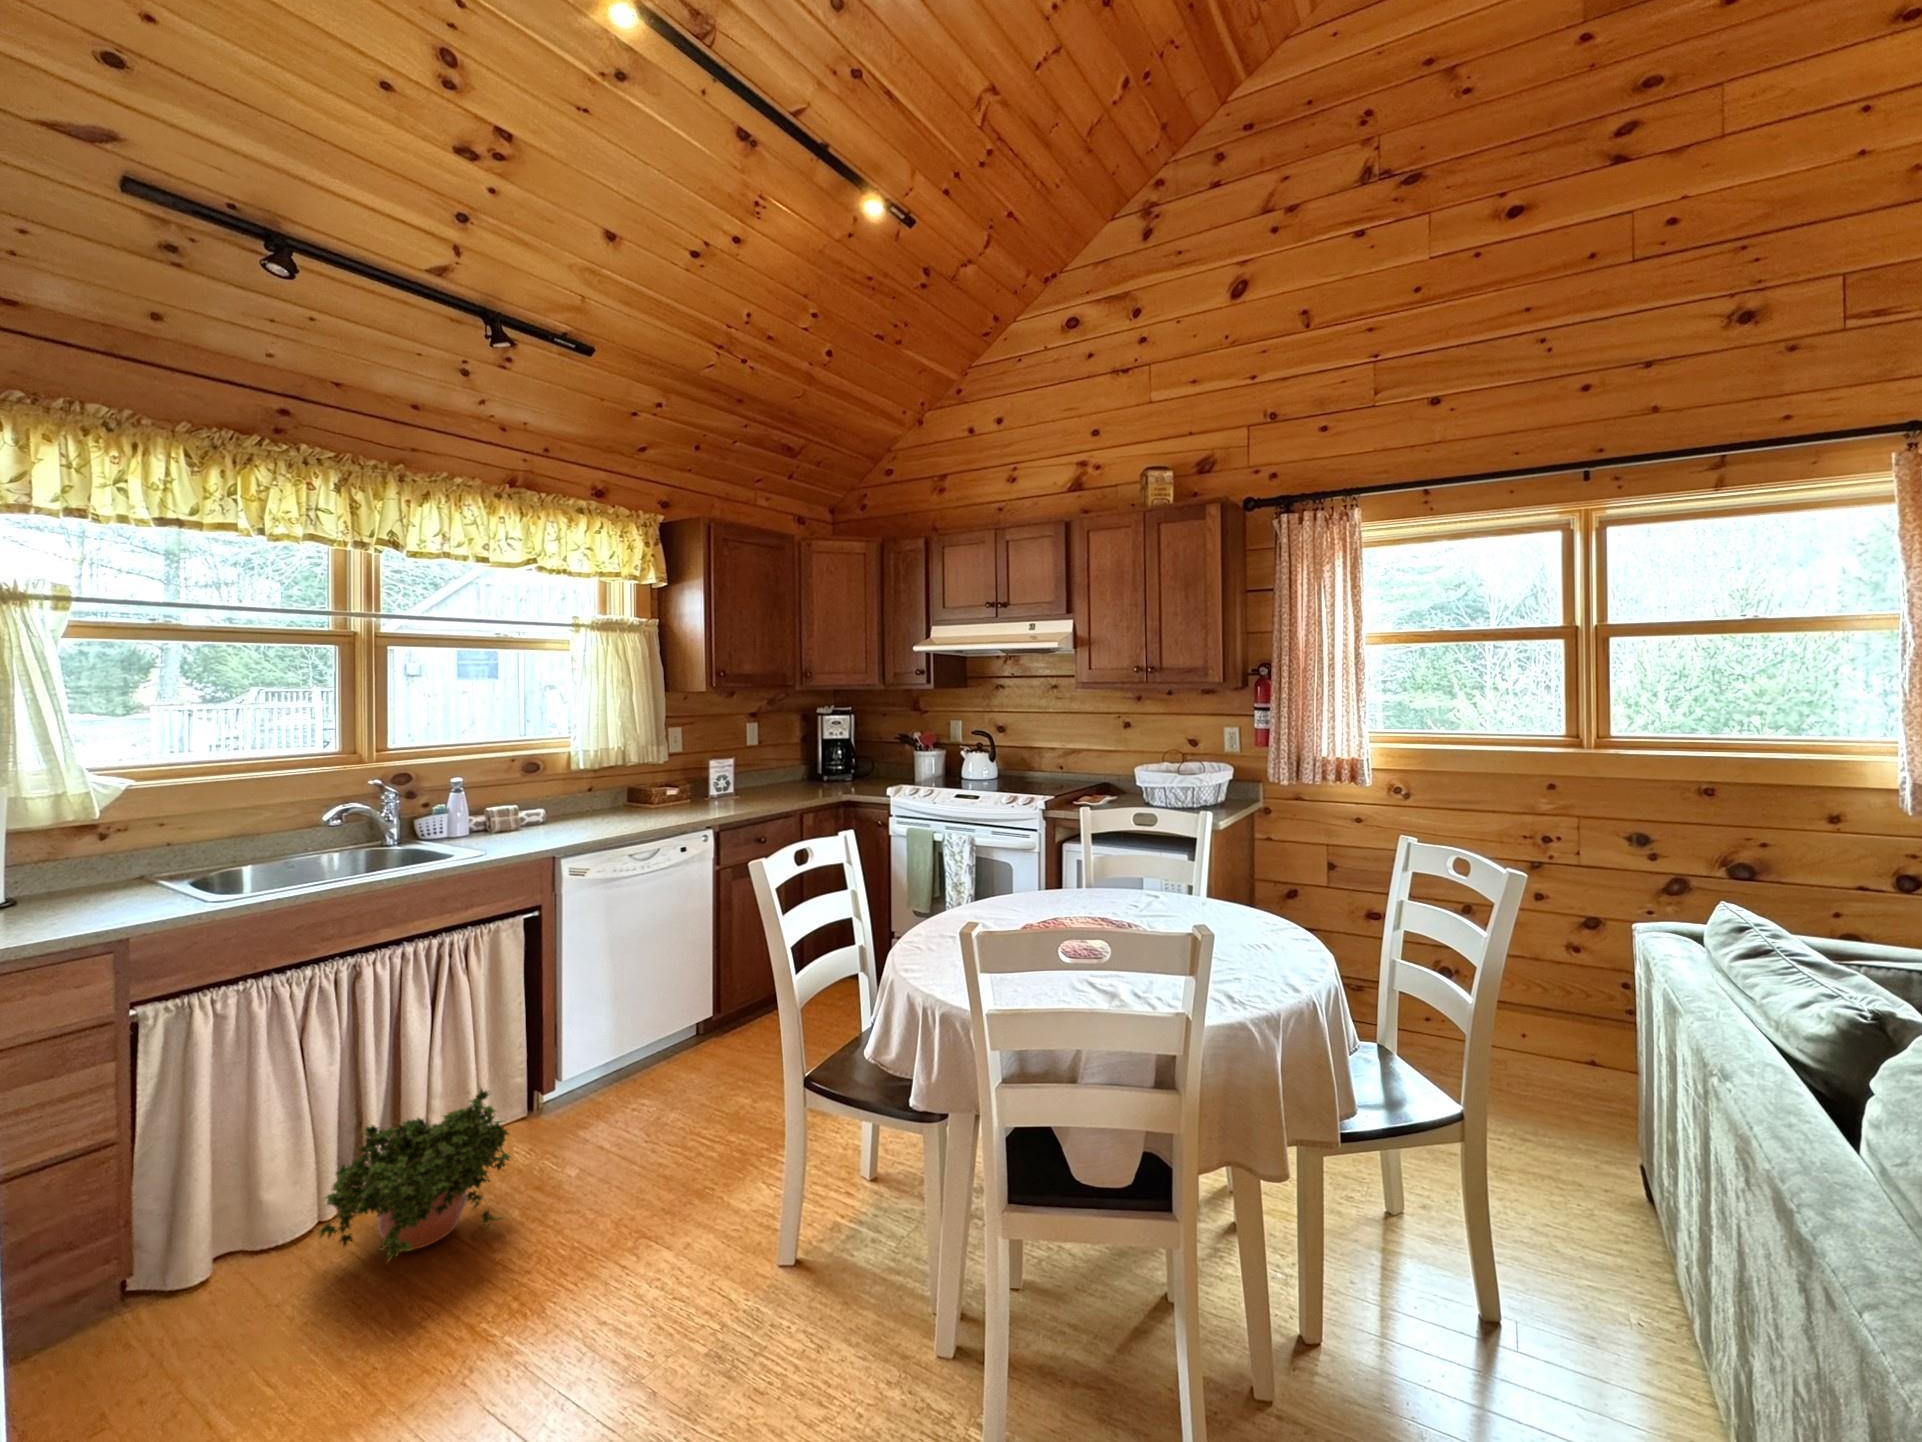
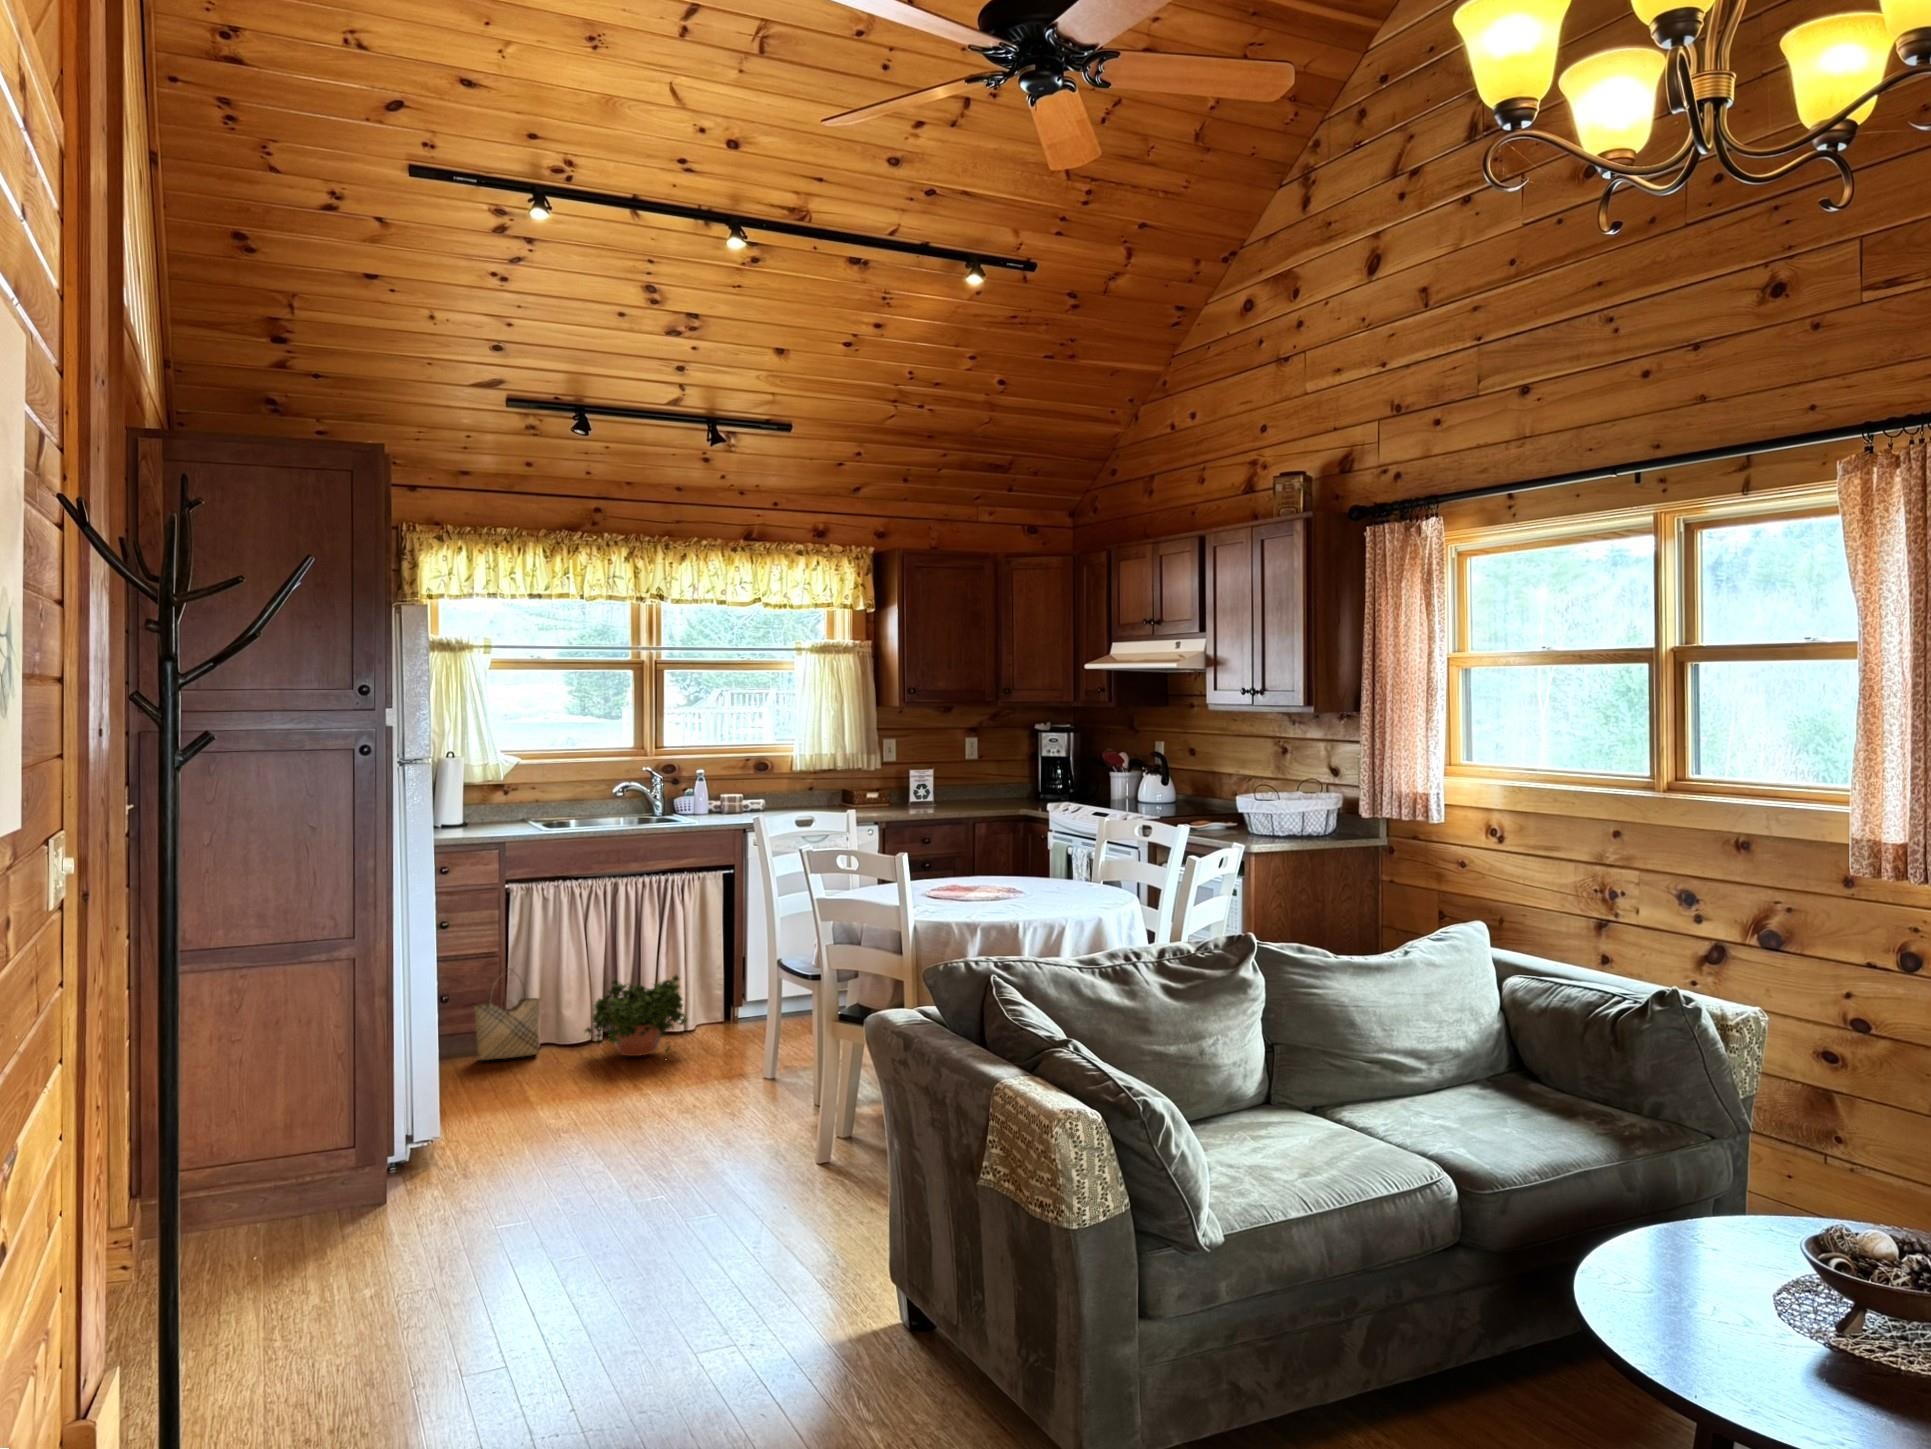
woven basket: none [50,1159,214,1363] -> present [474,968,540,1060]

